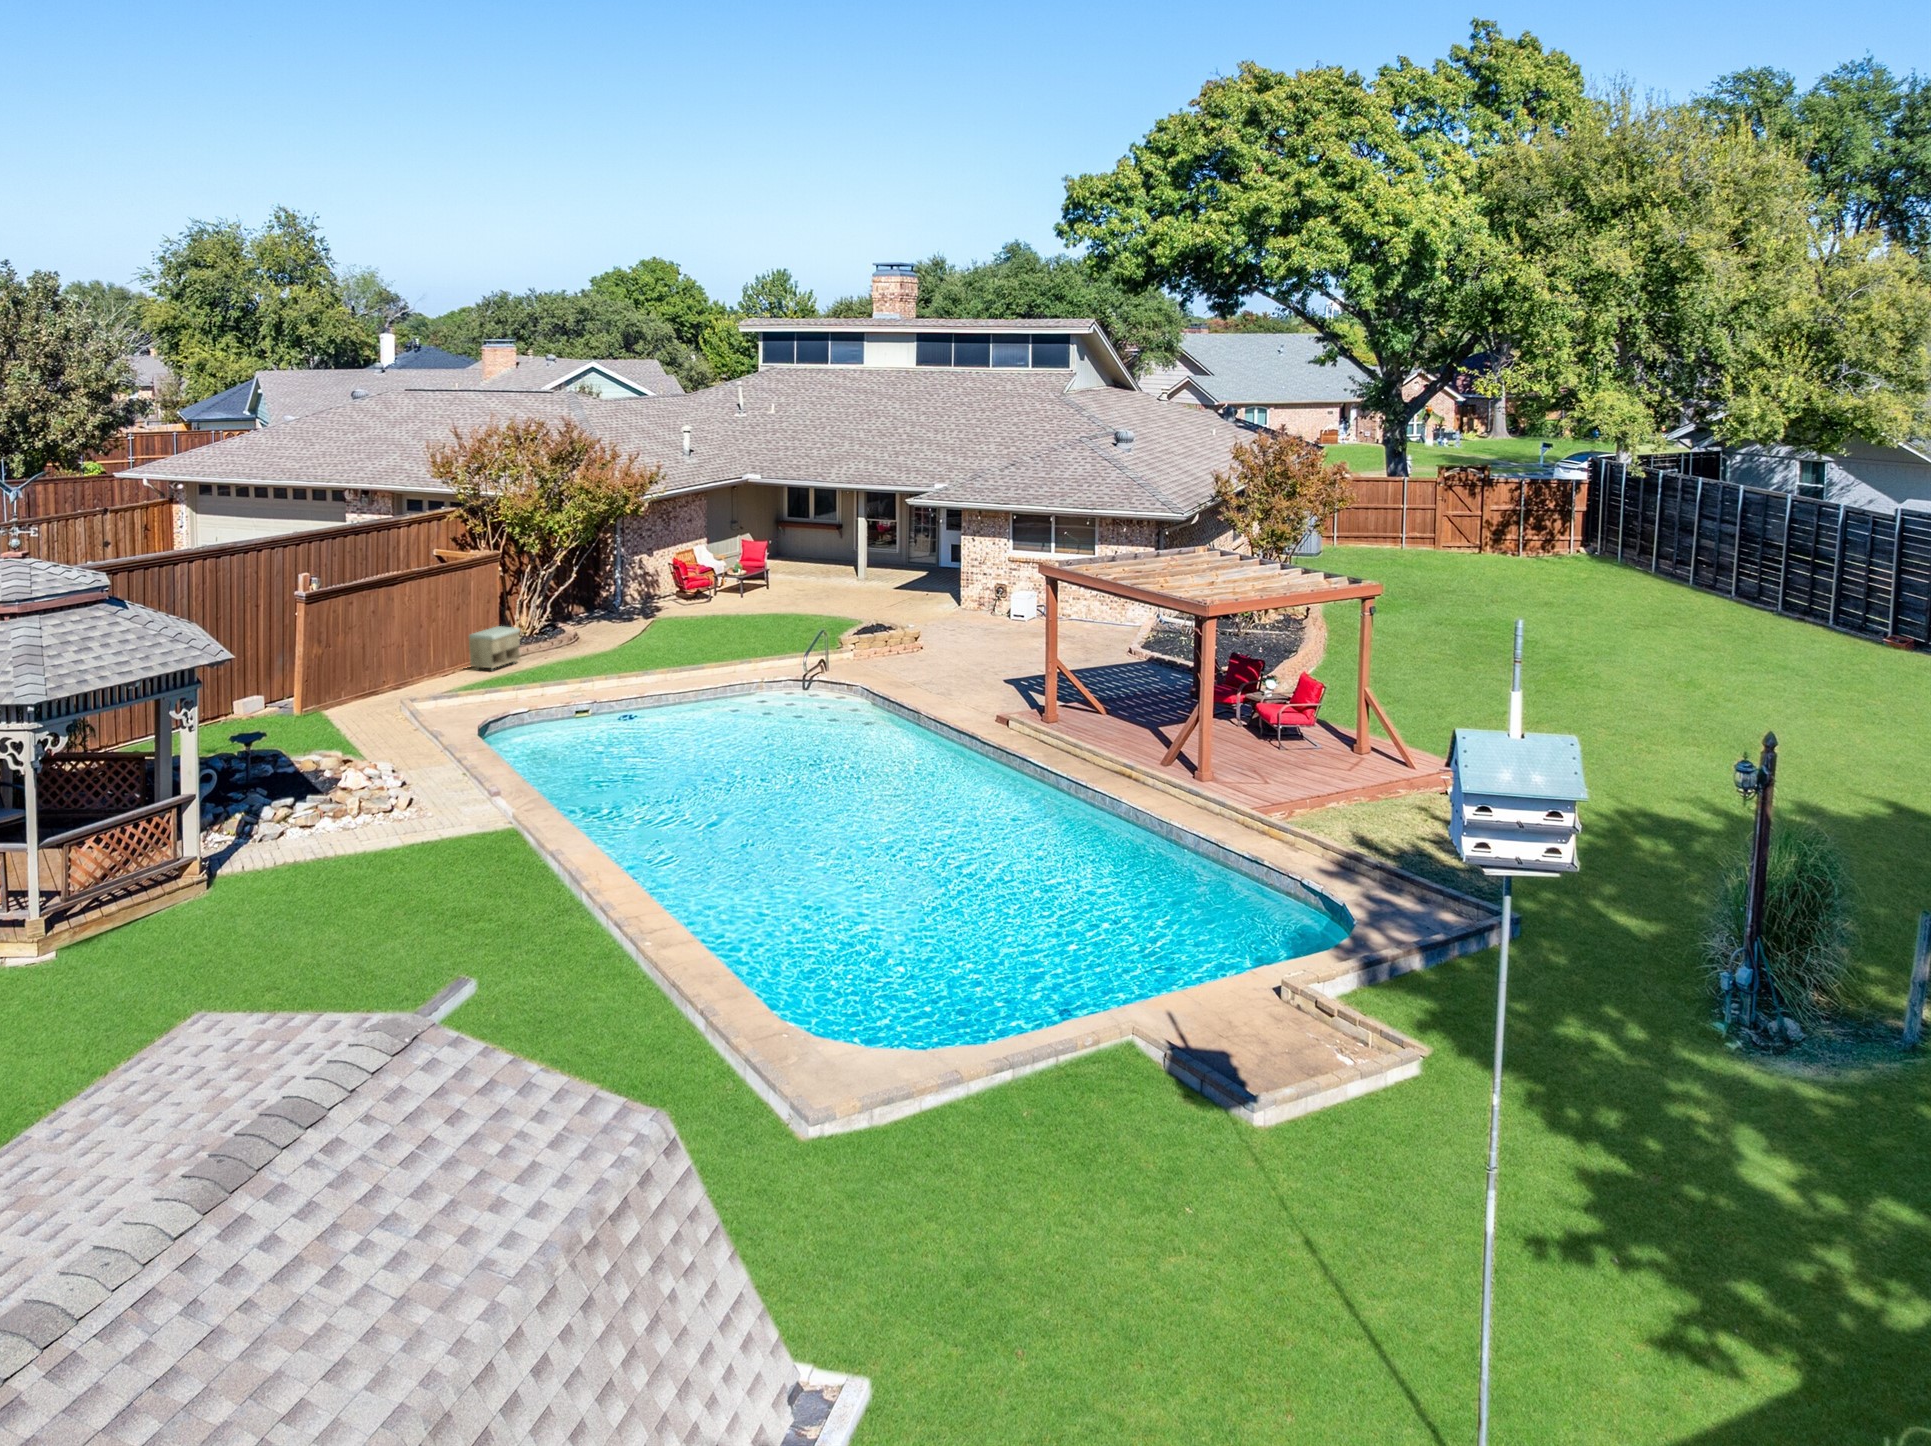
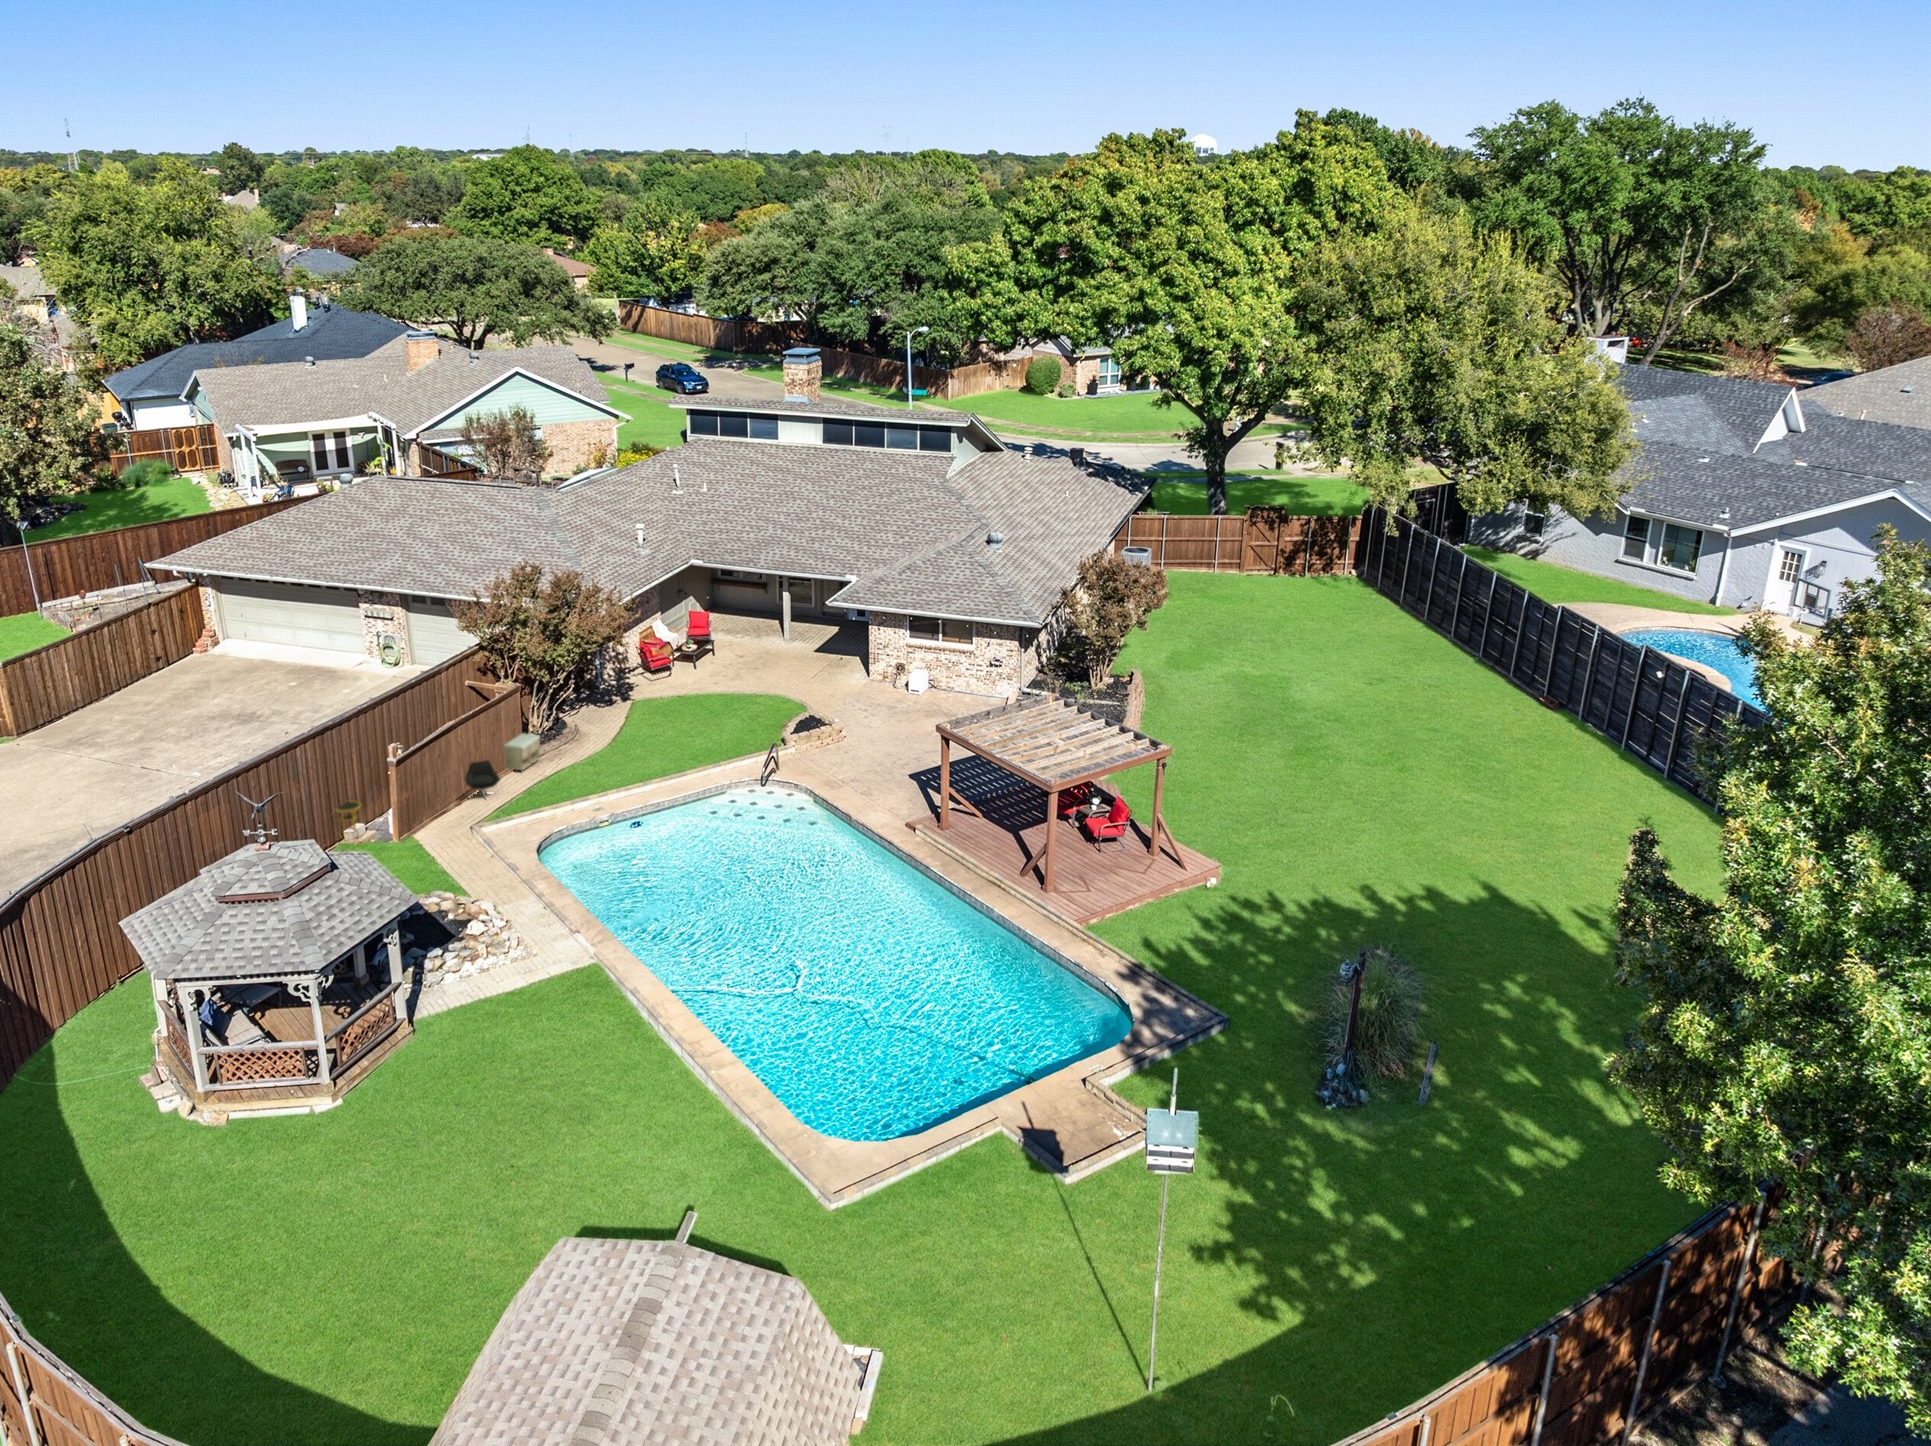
lounge chair: none [408,645,456,693] -> present [465,760,501,795]
side table: none [215,673,254,723] -> present [334,801,361,837]

